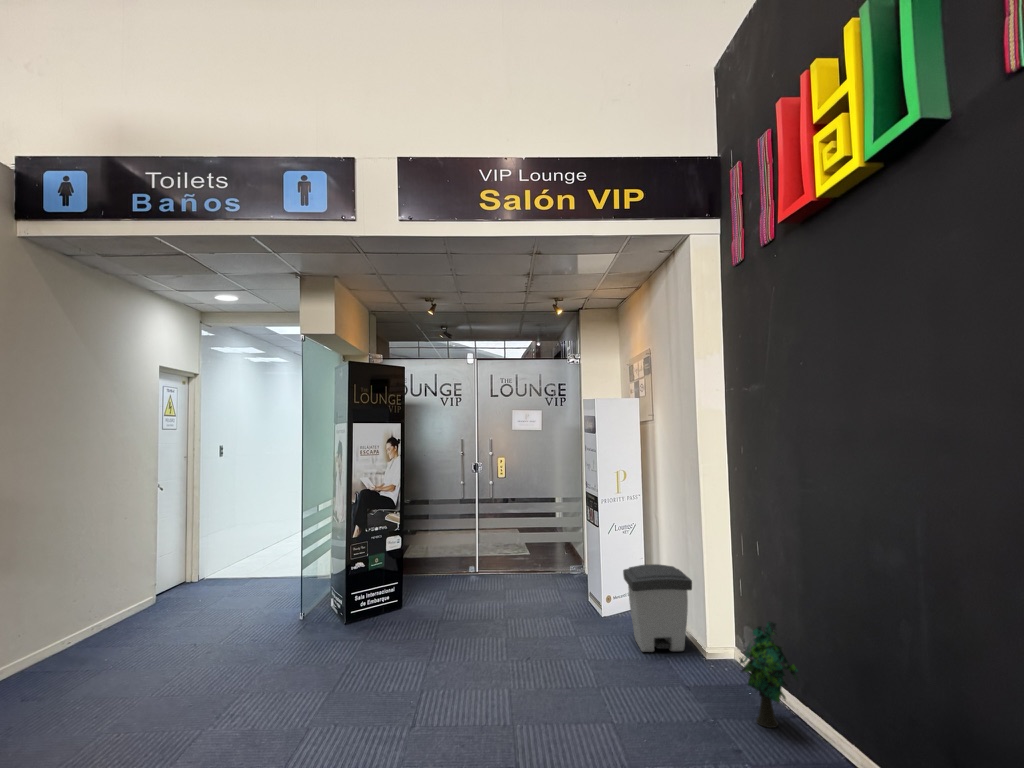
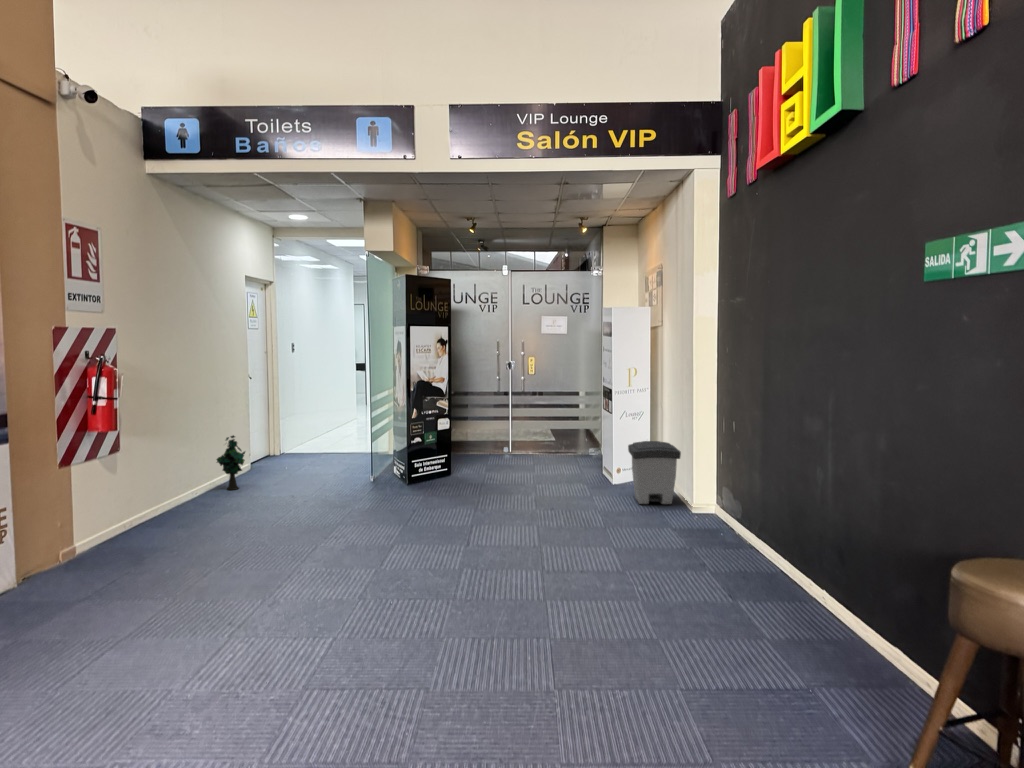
decorative plant: present [739,622,798,728] -> present [217,435,245,490]

